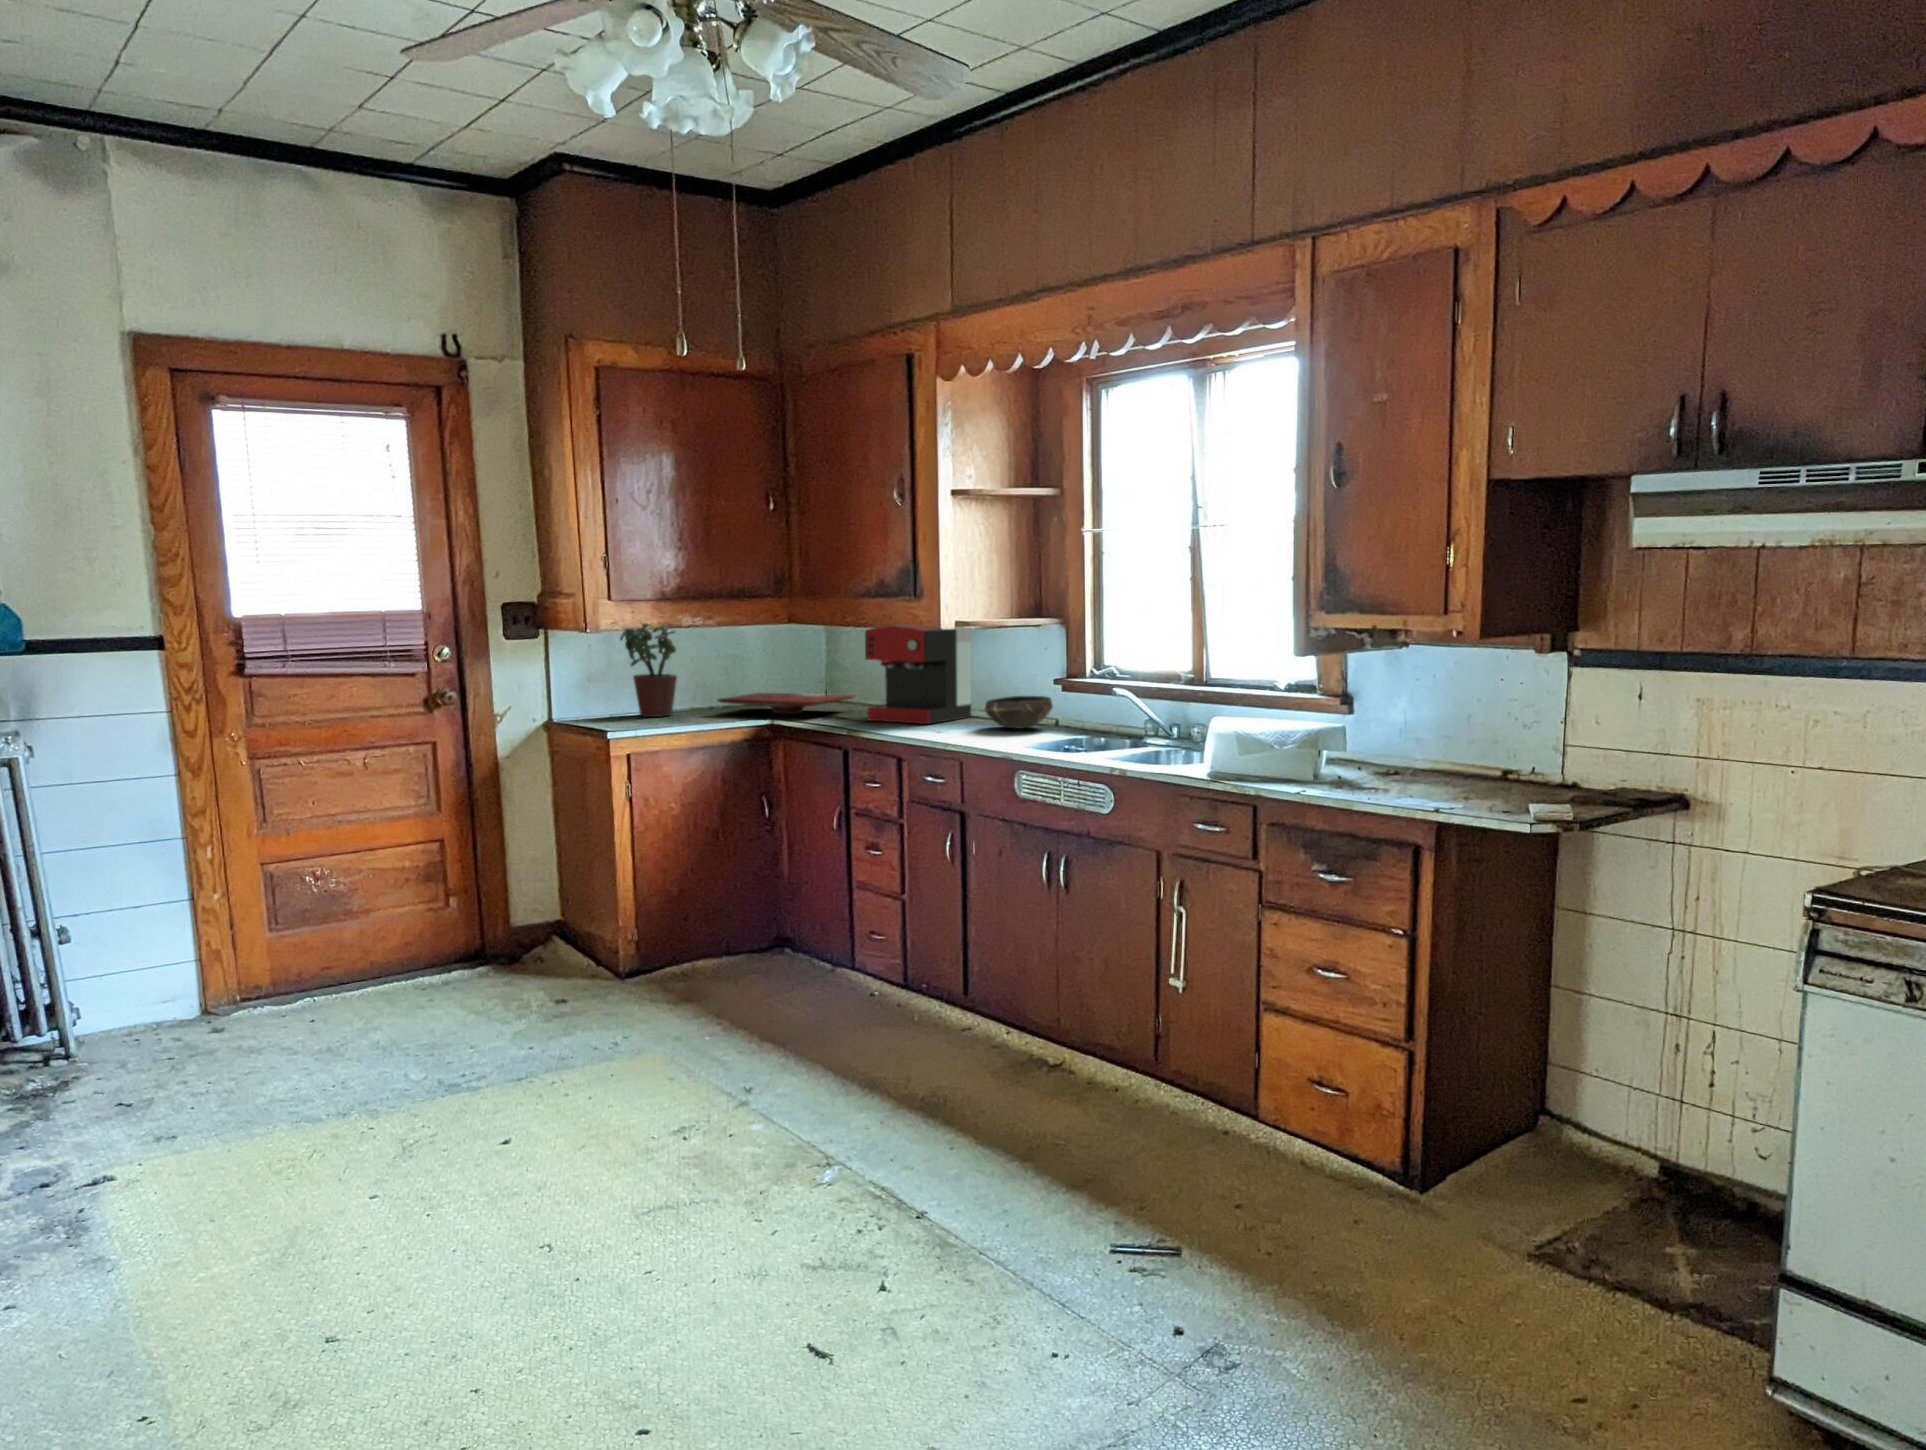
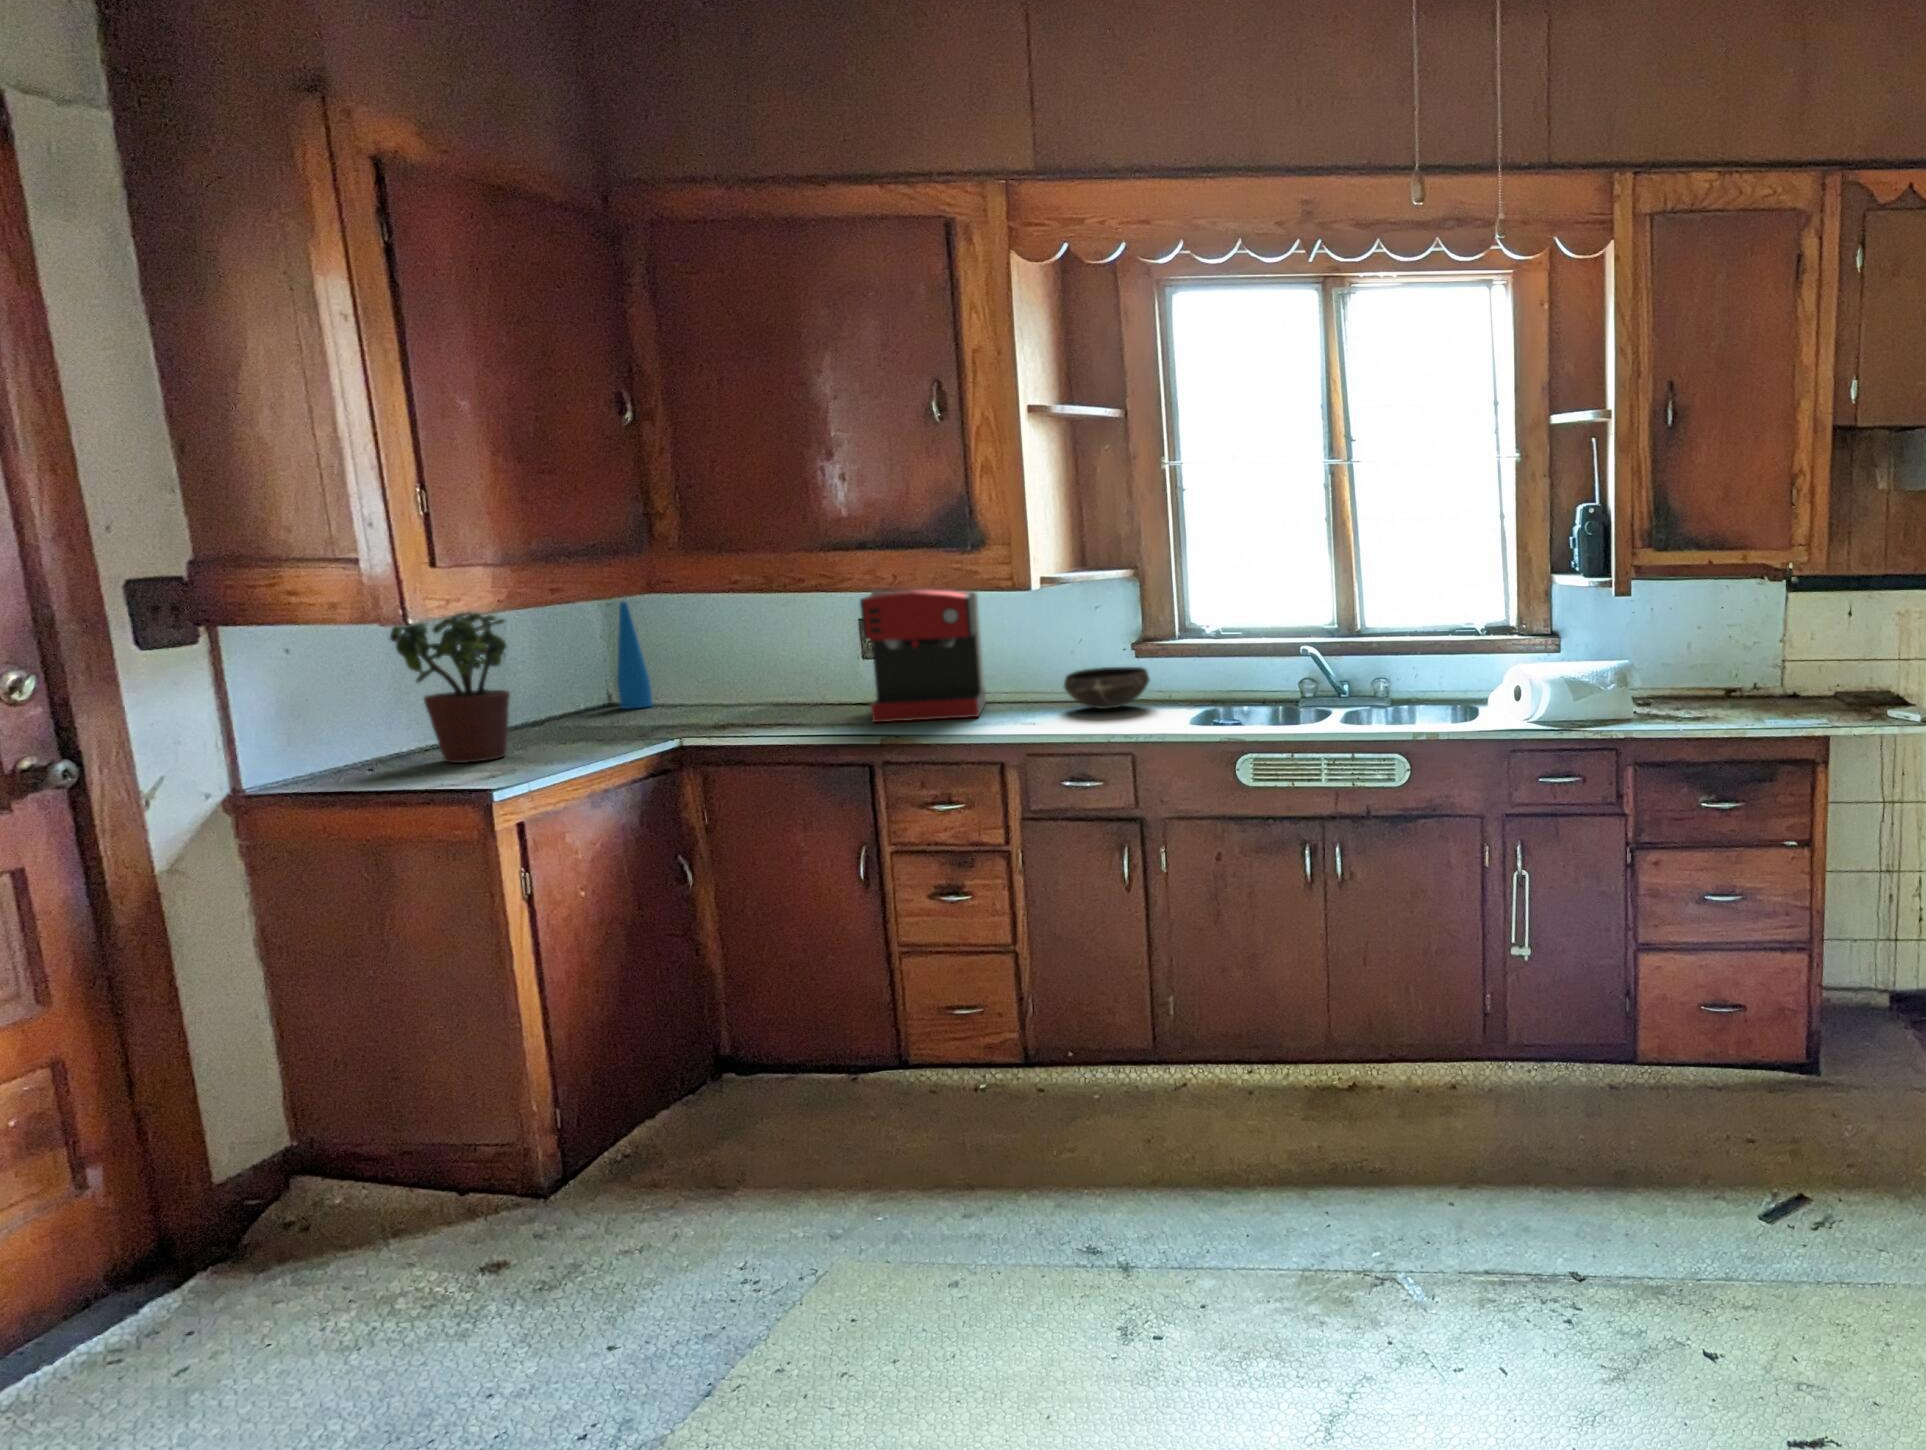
bottle: none [796,620,816,700] -> present [617,602,653,709]
cutting board: present [718,693,853,714] -> none [592,692,789,730]

